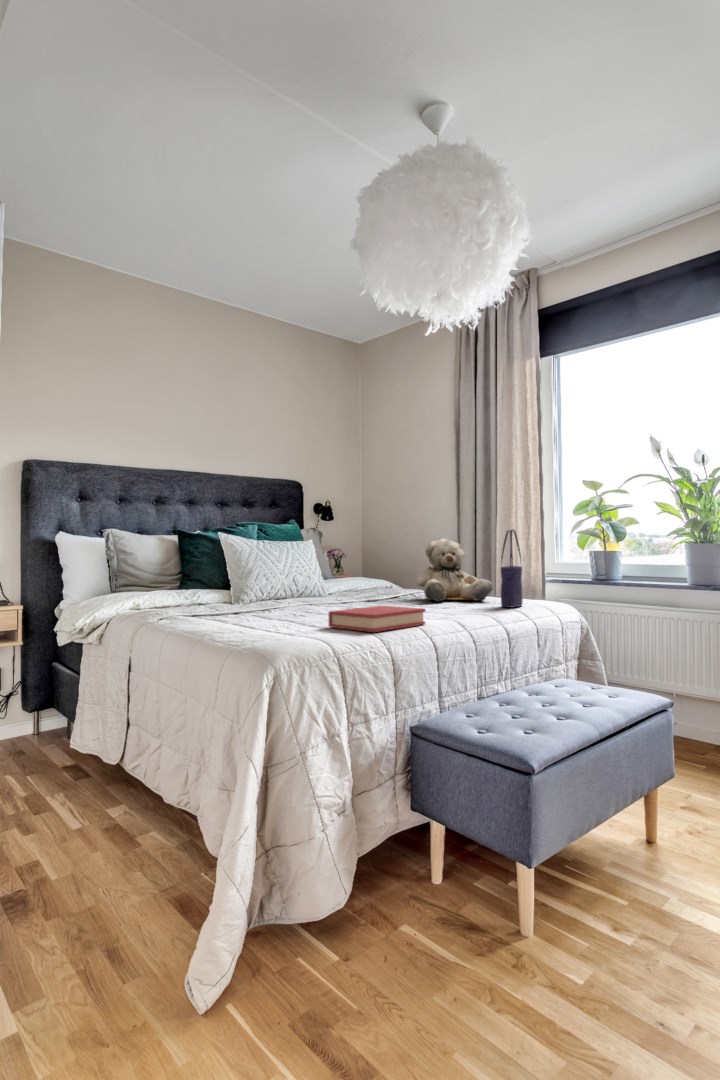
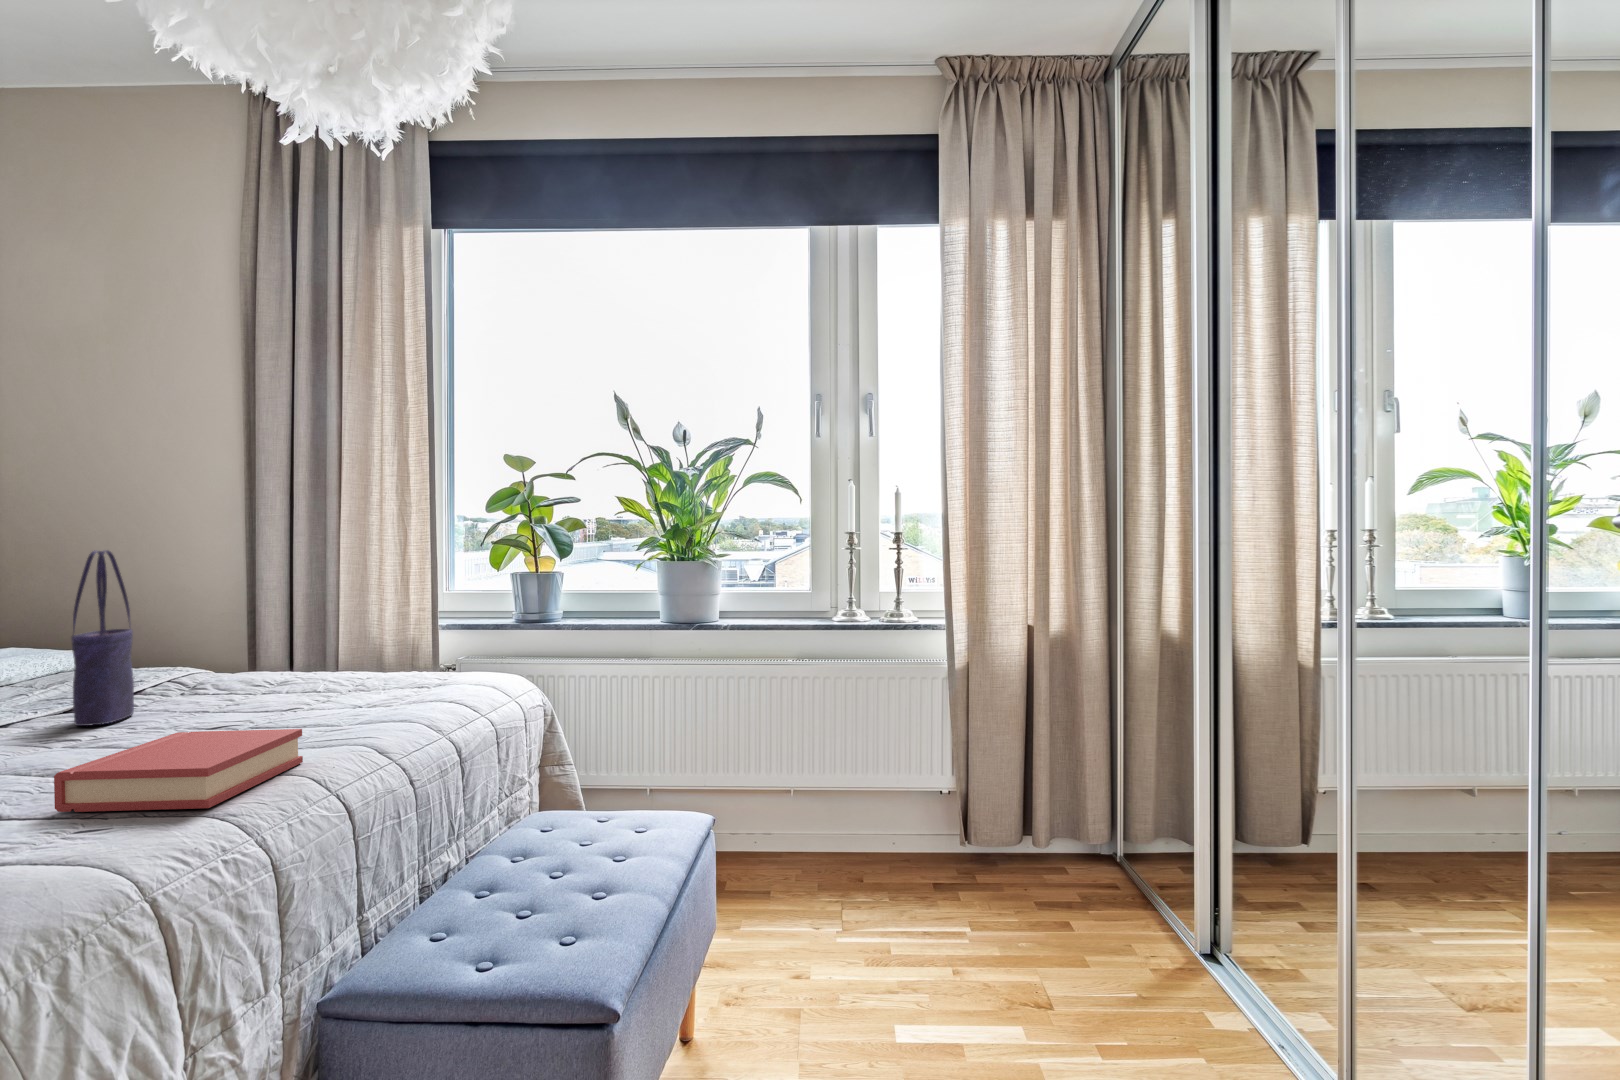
tote bag: present [501,529,523,607] -> present [71,550,134,726]
teddy bear: present [417,538,493,602] -> none [190,560,366,694]

